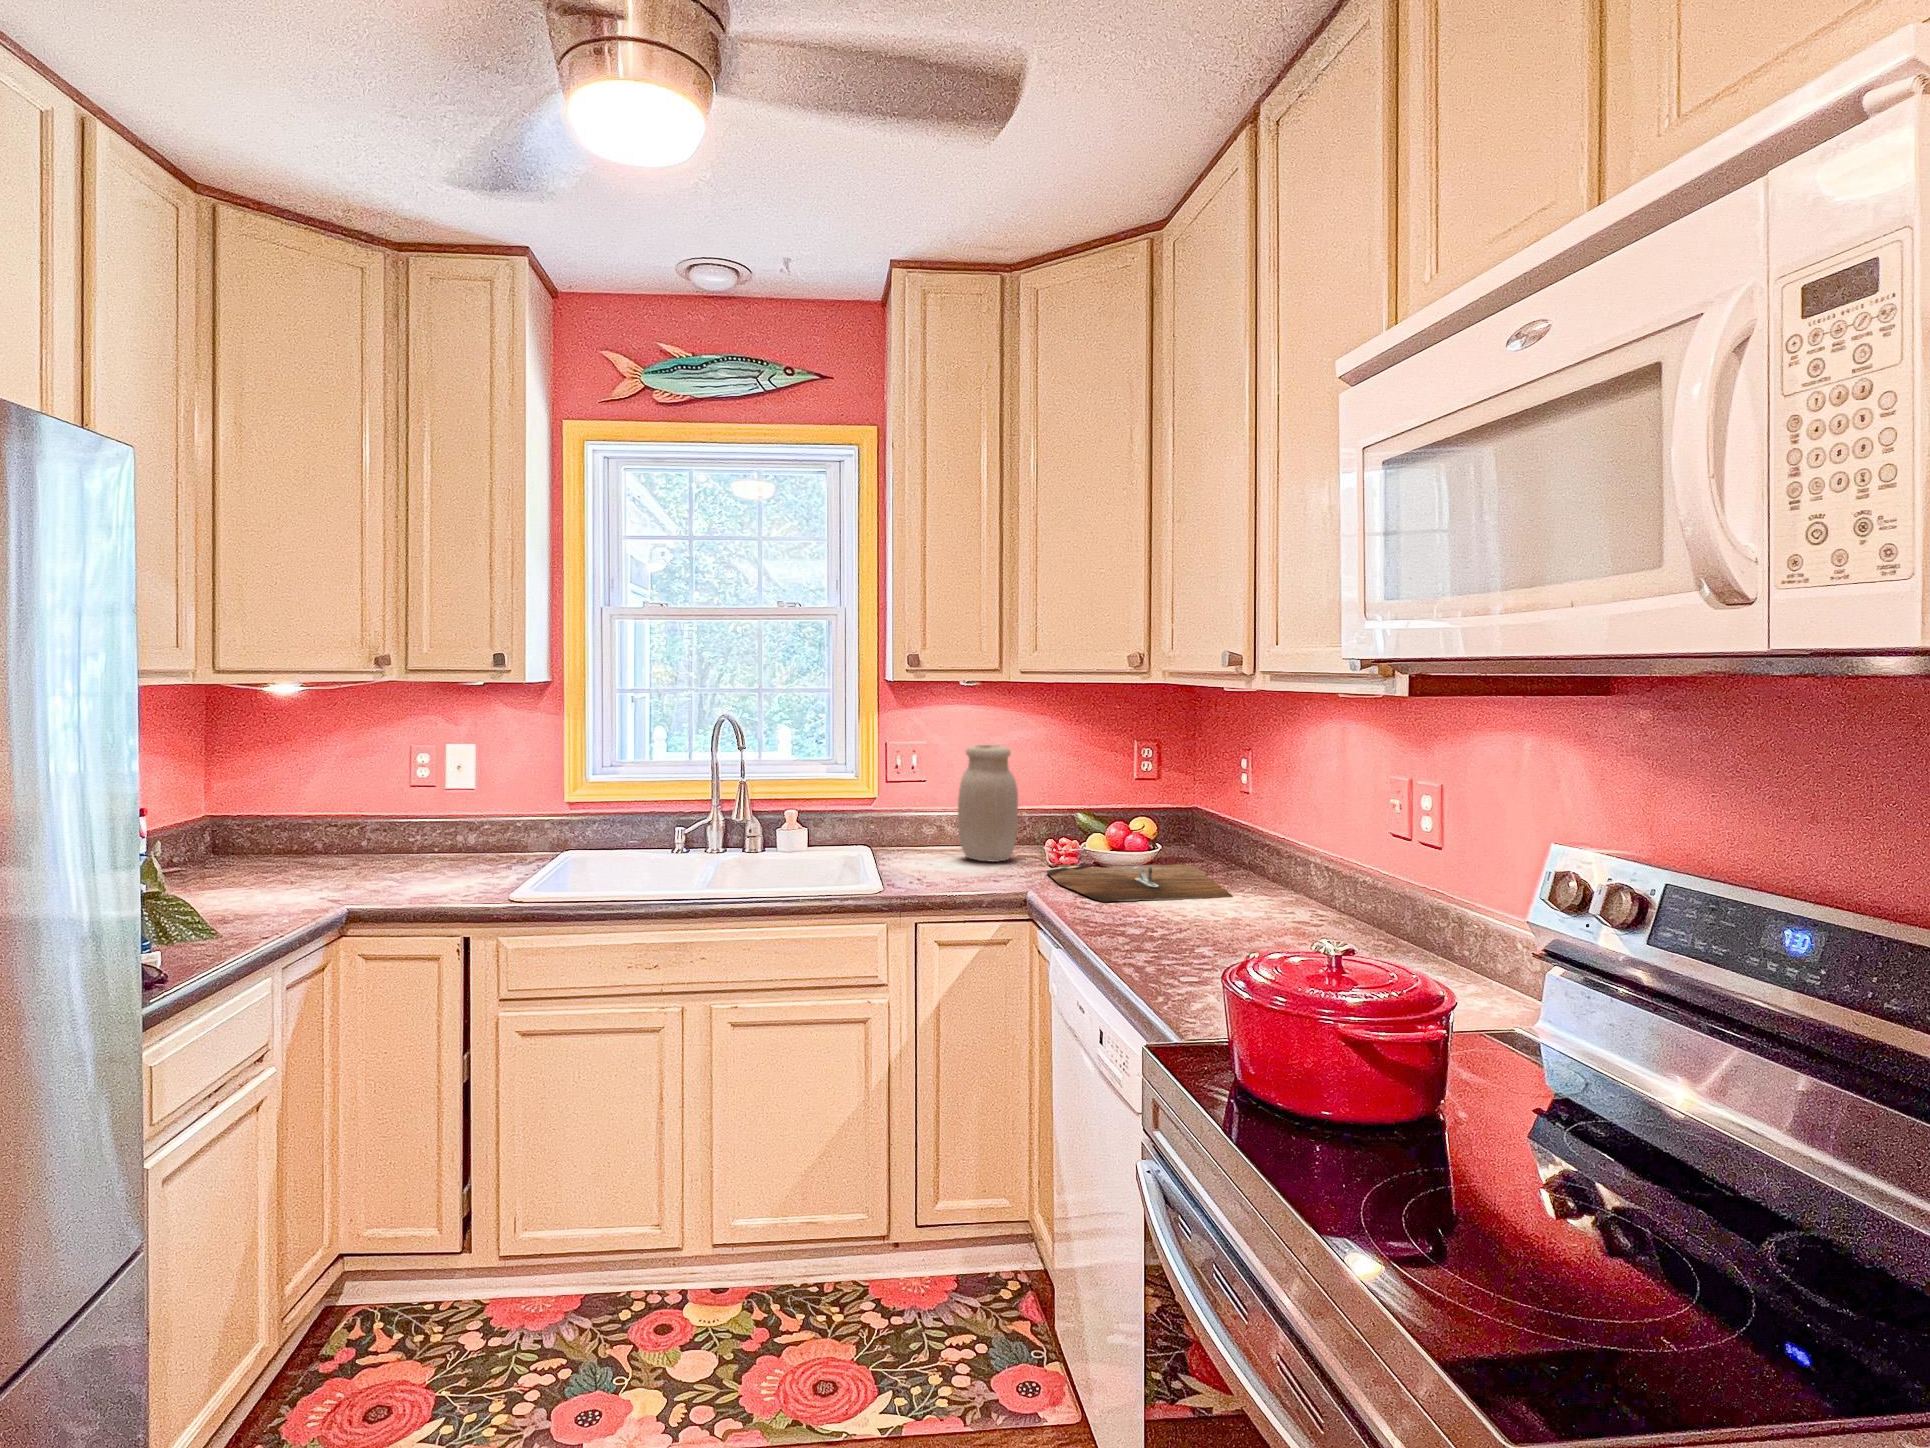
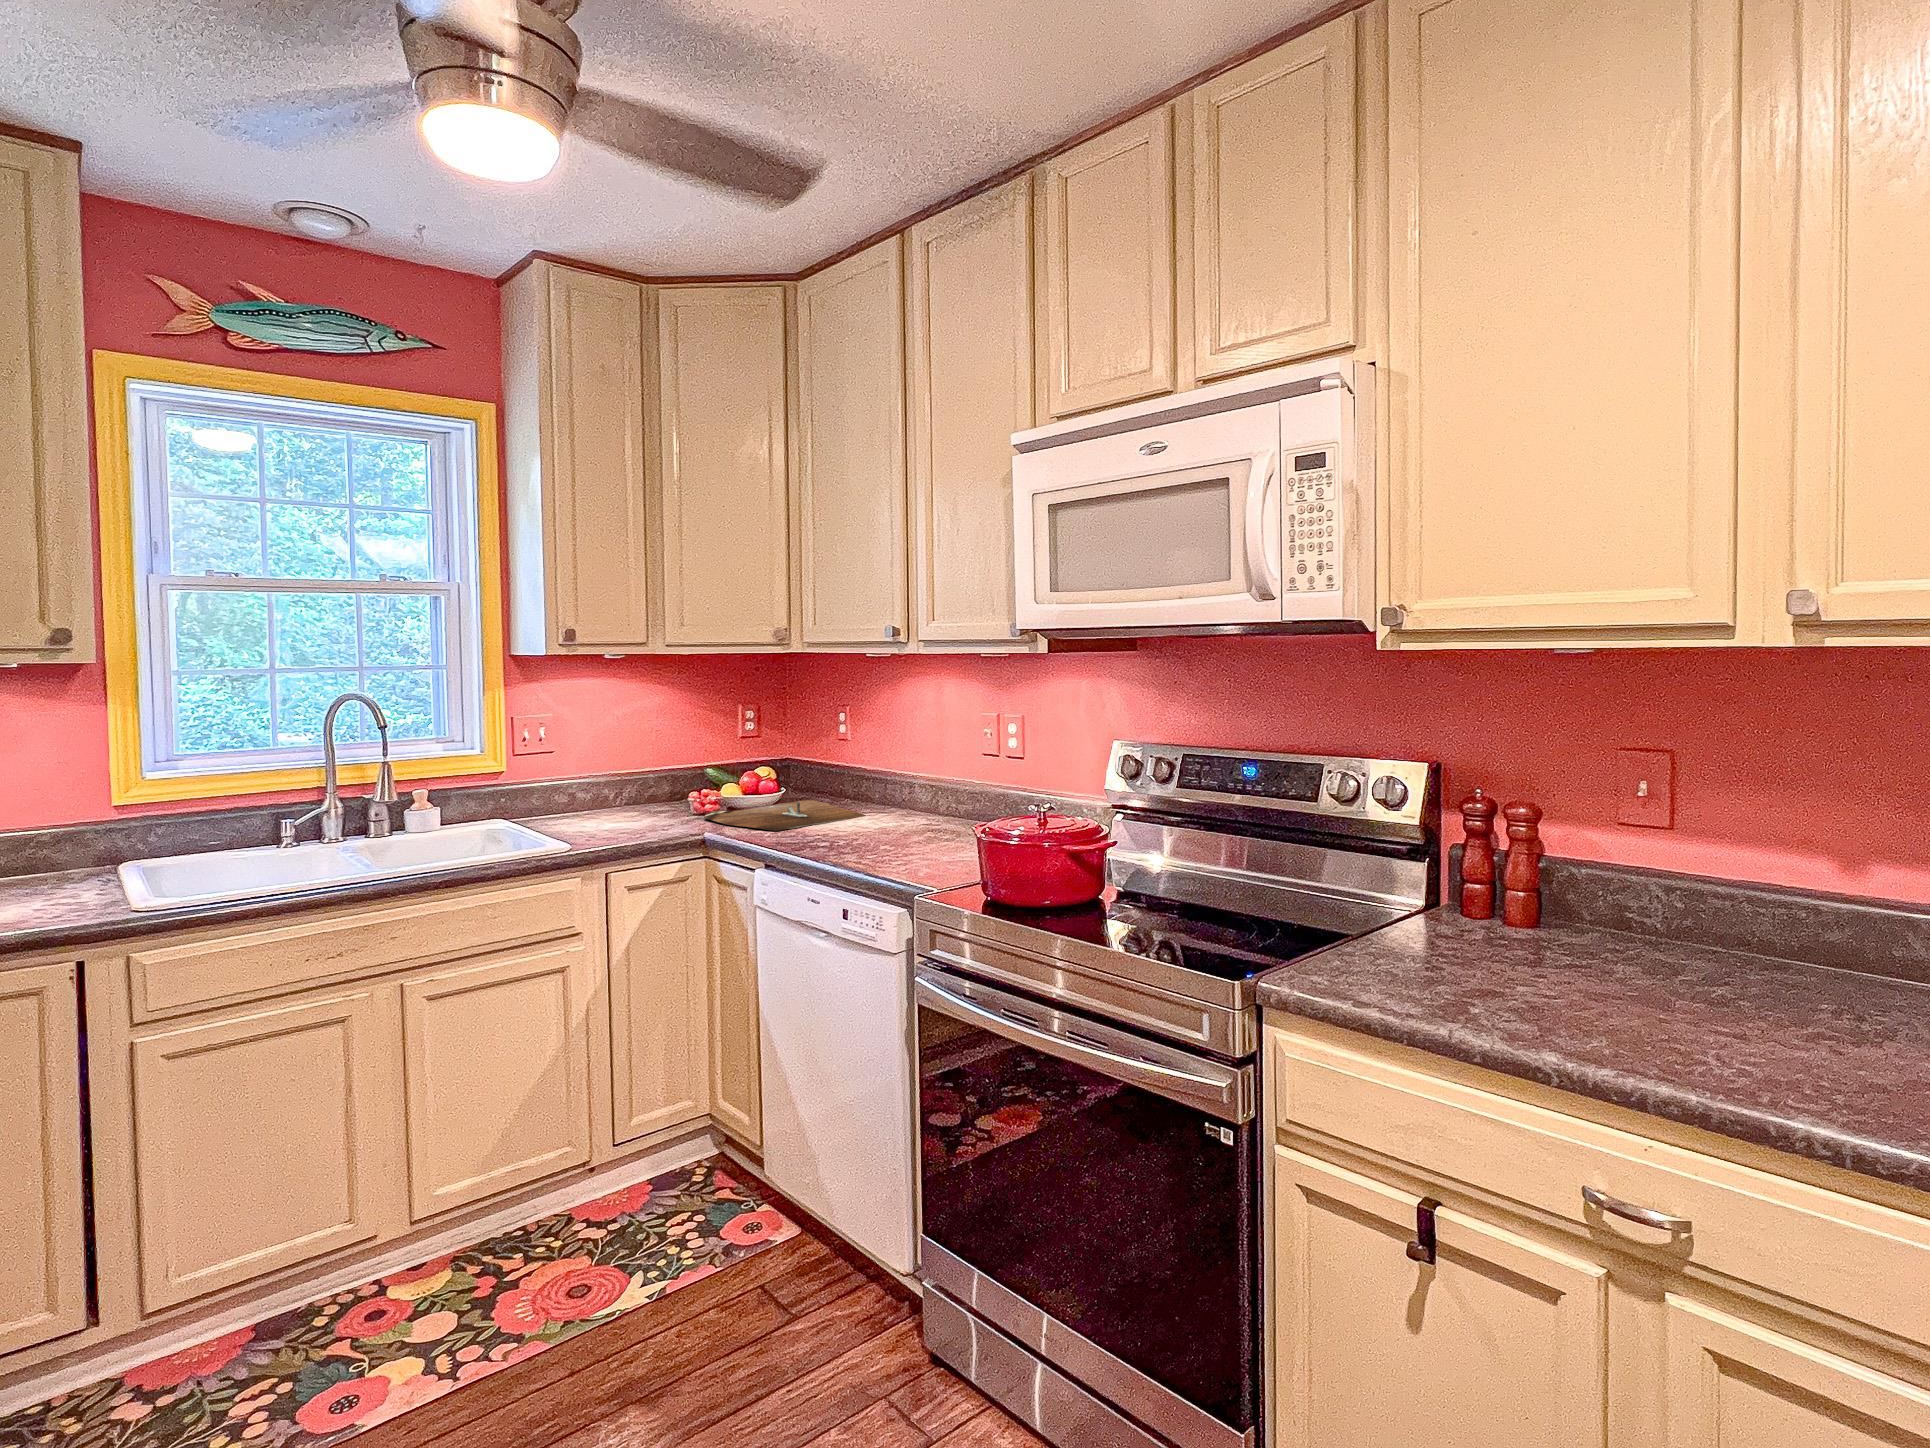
jar: present [958,745,1018,862] -> none [605,713,663,818]

